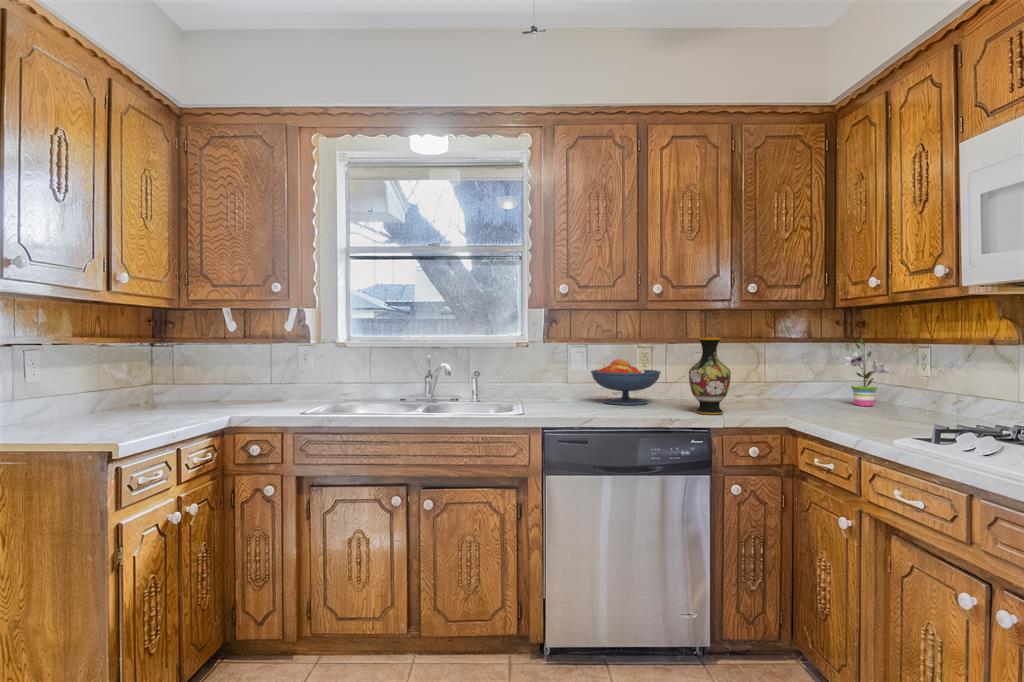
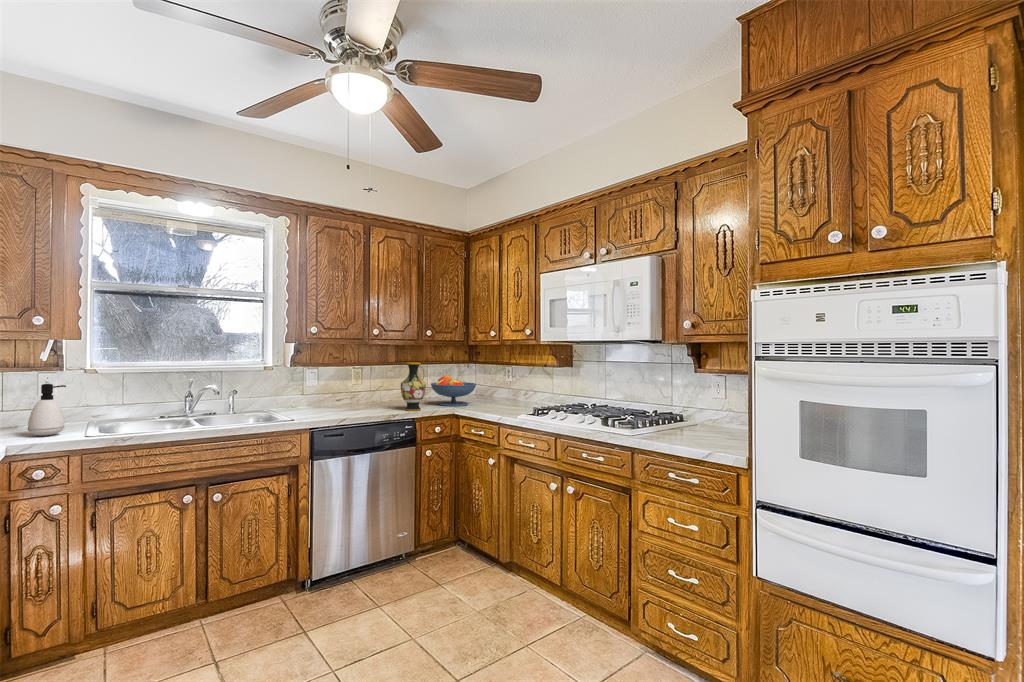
potted plant: present [846,338,888,406] -> none [475,361,497,400]
soap dispenser: none [258,358,290,412] -> present [28,384,66,436]
fruit bowl: present [591,359,661,405] -> present [431,376,476,406]

